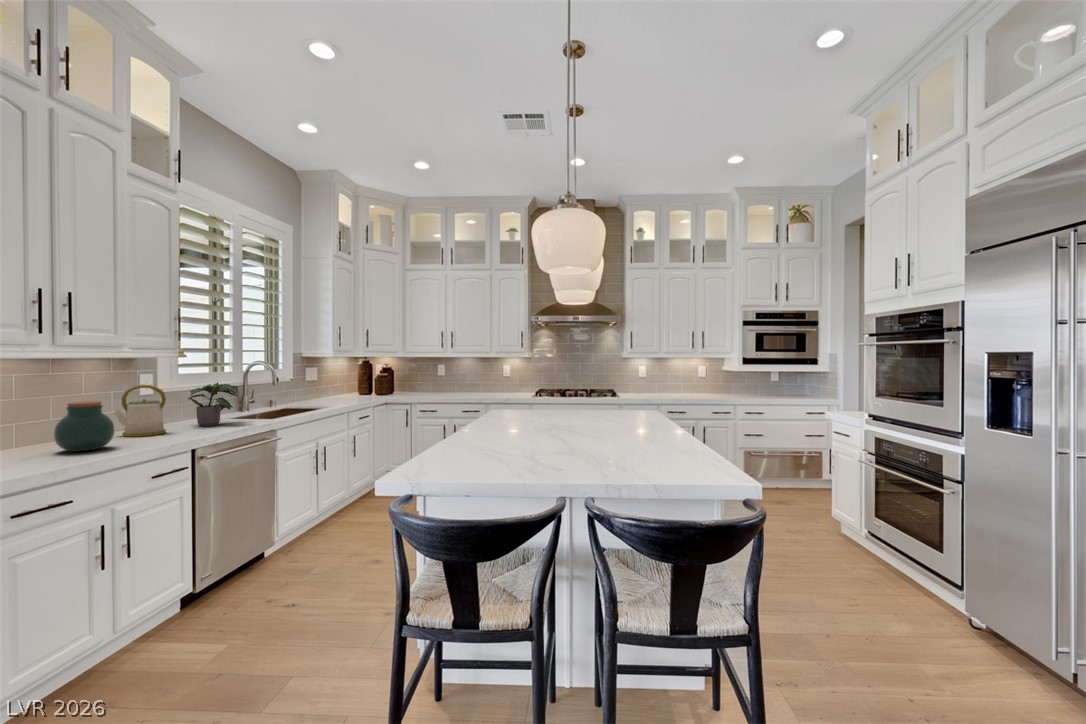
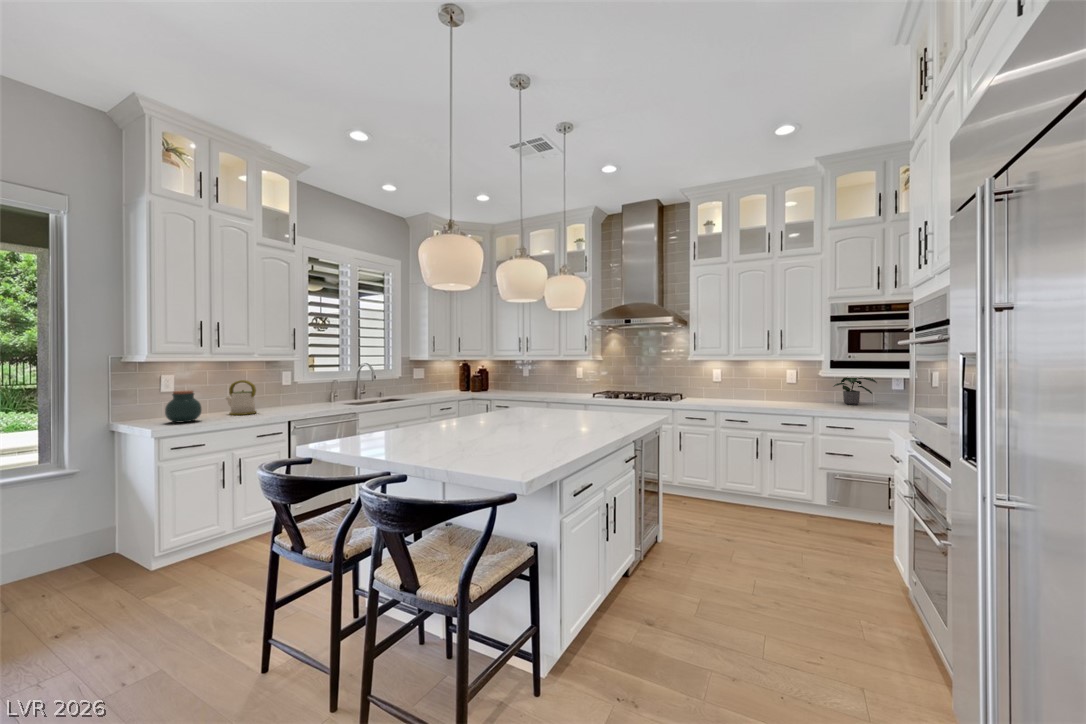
potted plant: present [188,383,239,426] -> present [834,377,877,405]

